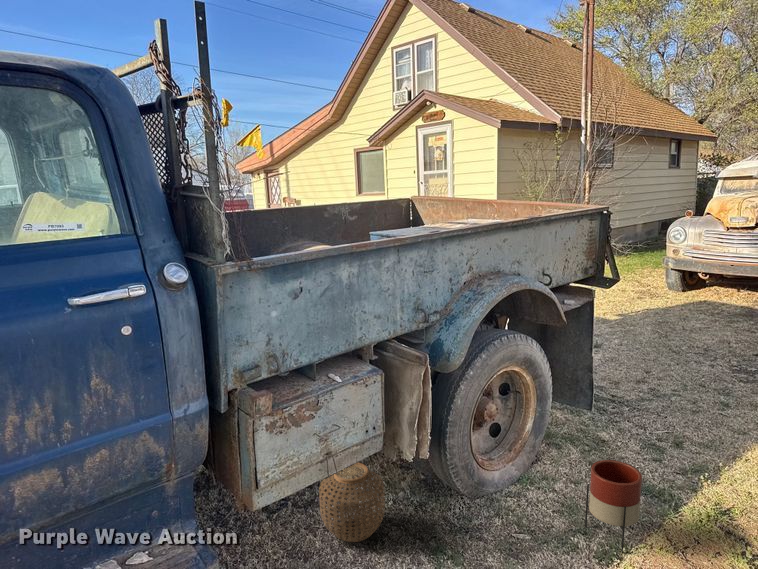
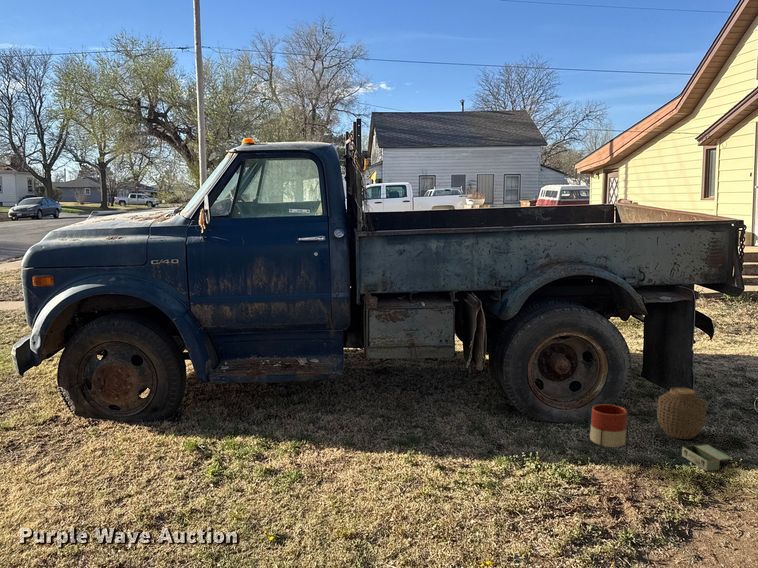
woven basket: present [319,463,385,542] -> present [657,387,706,439]
toolbox: none [661,469,722,512] -> present [682,444,732,471]

